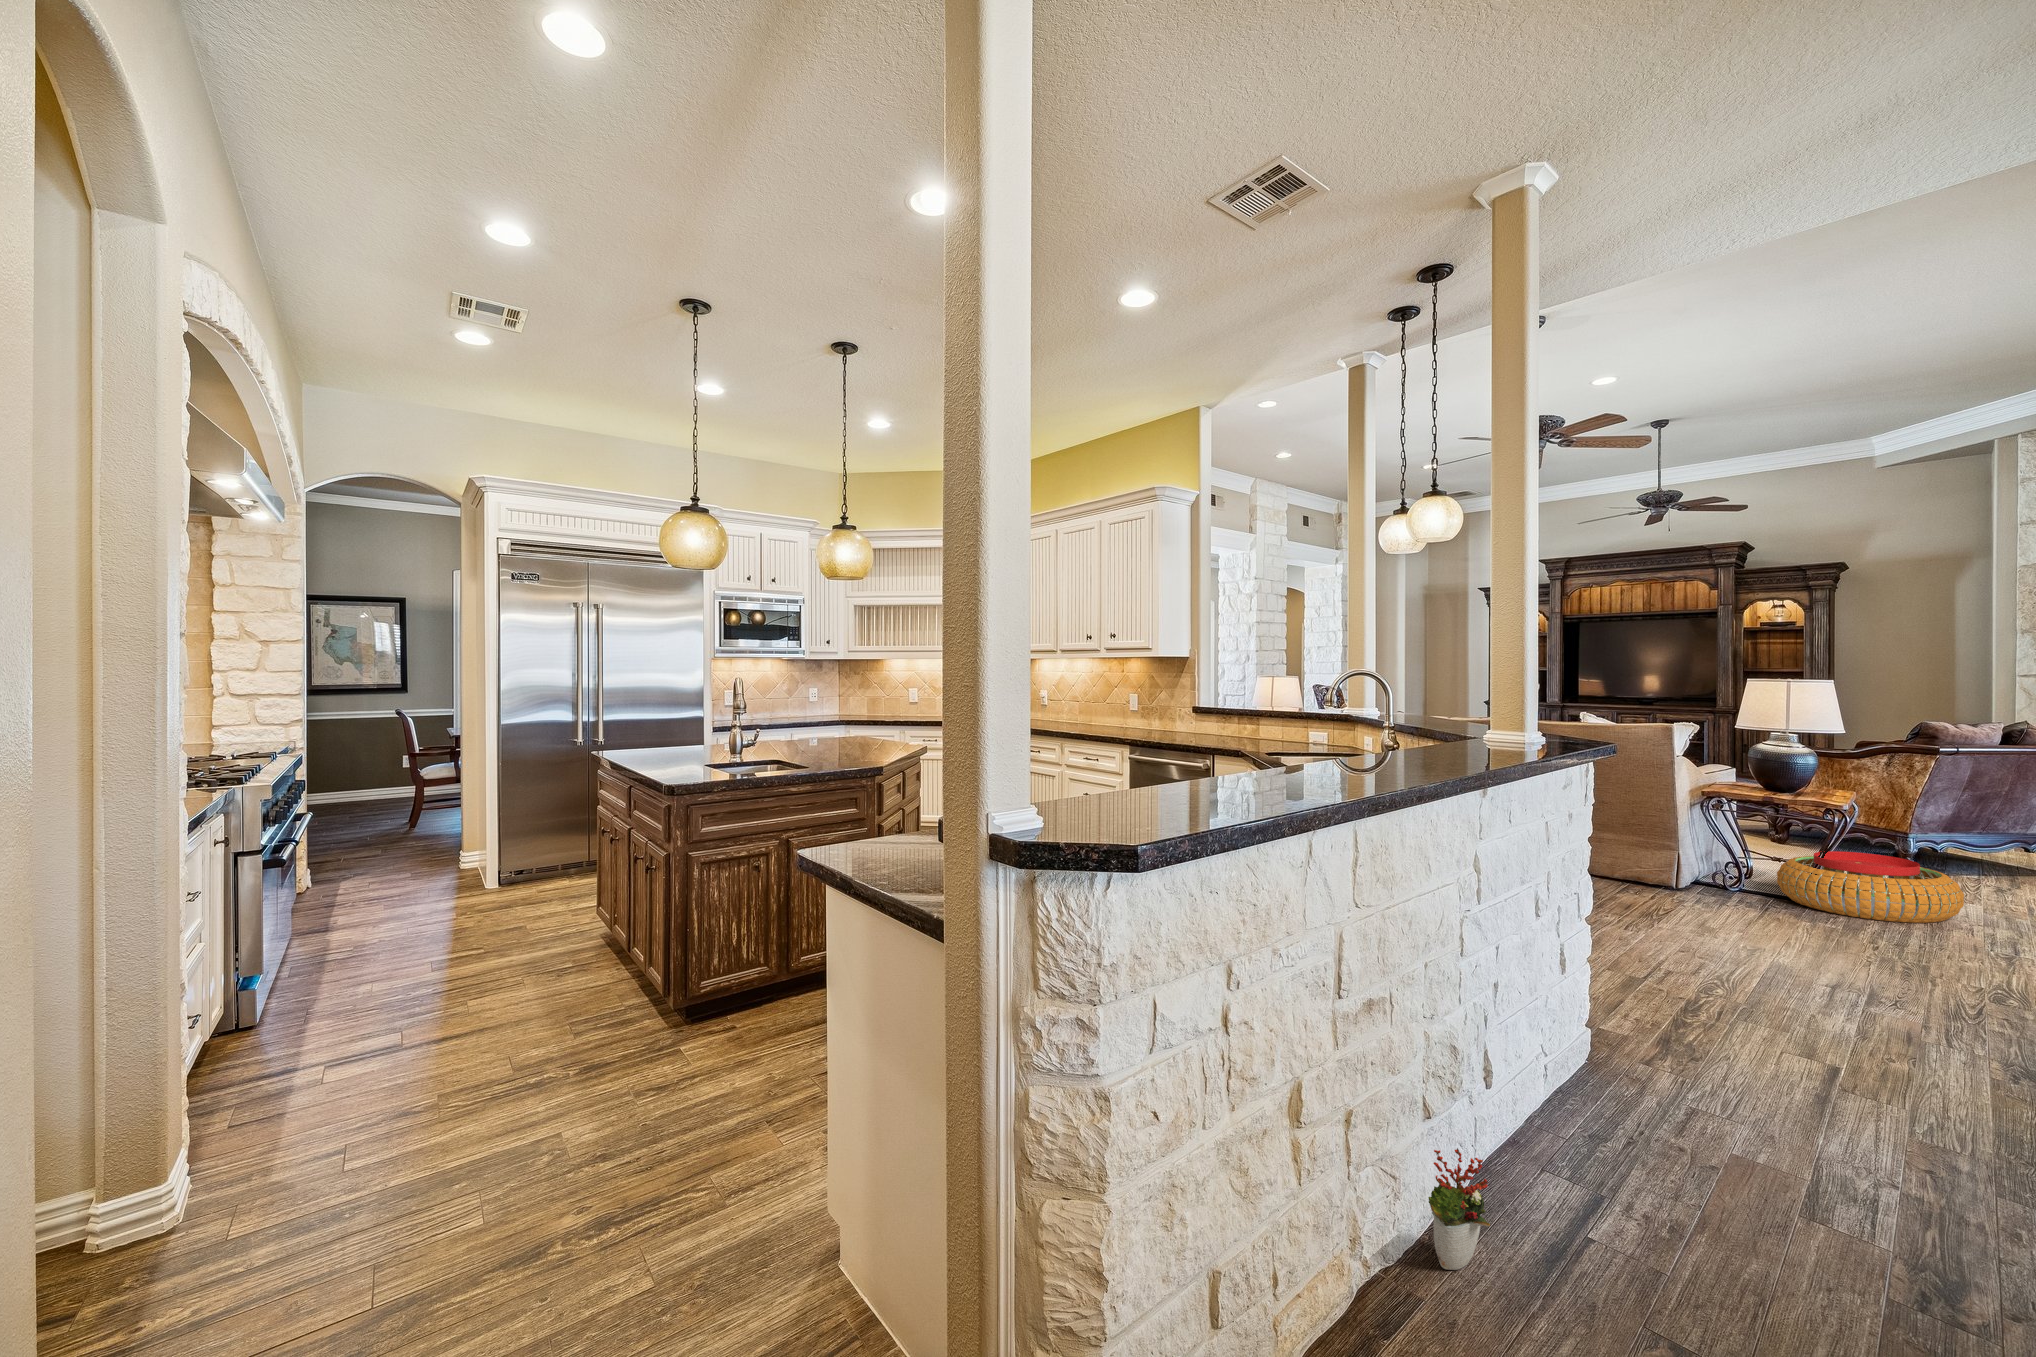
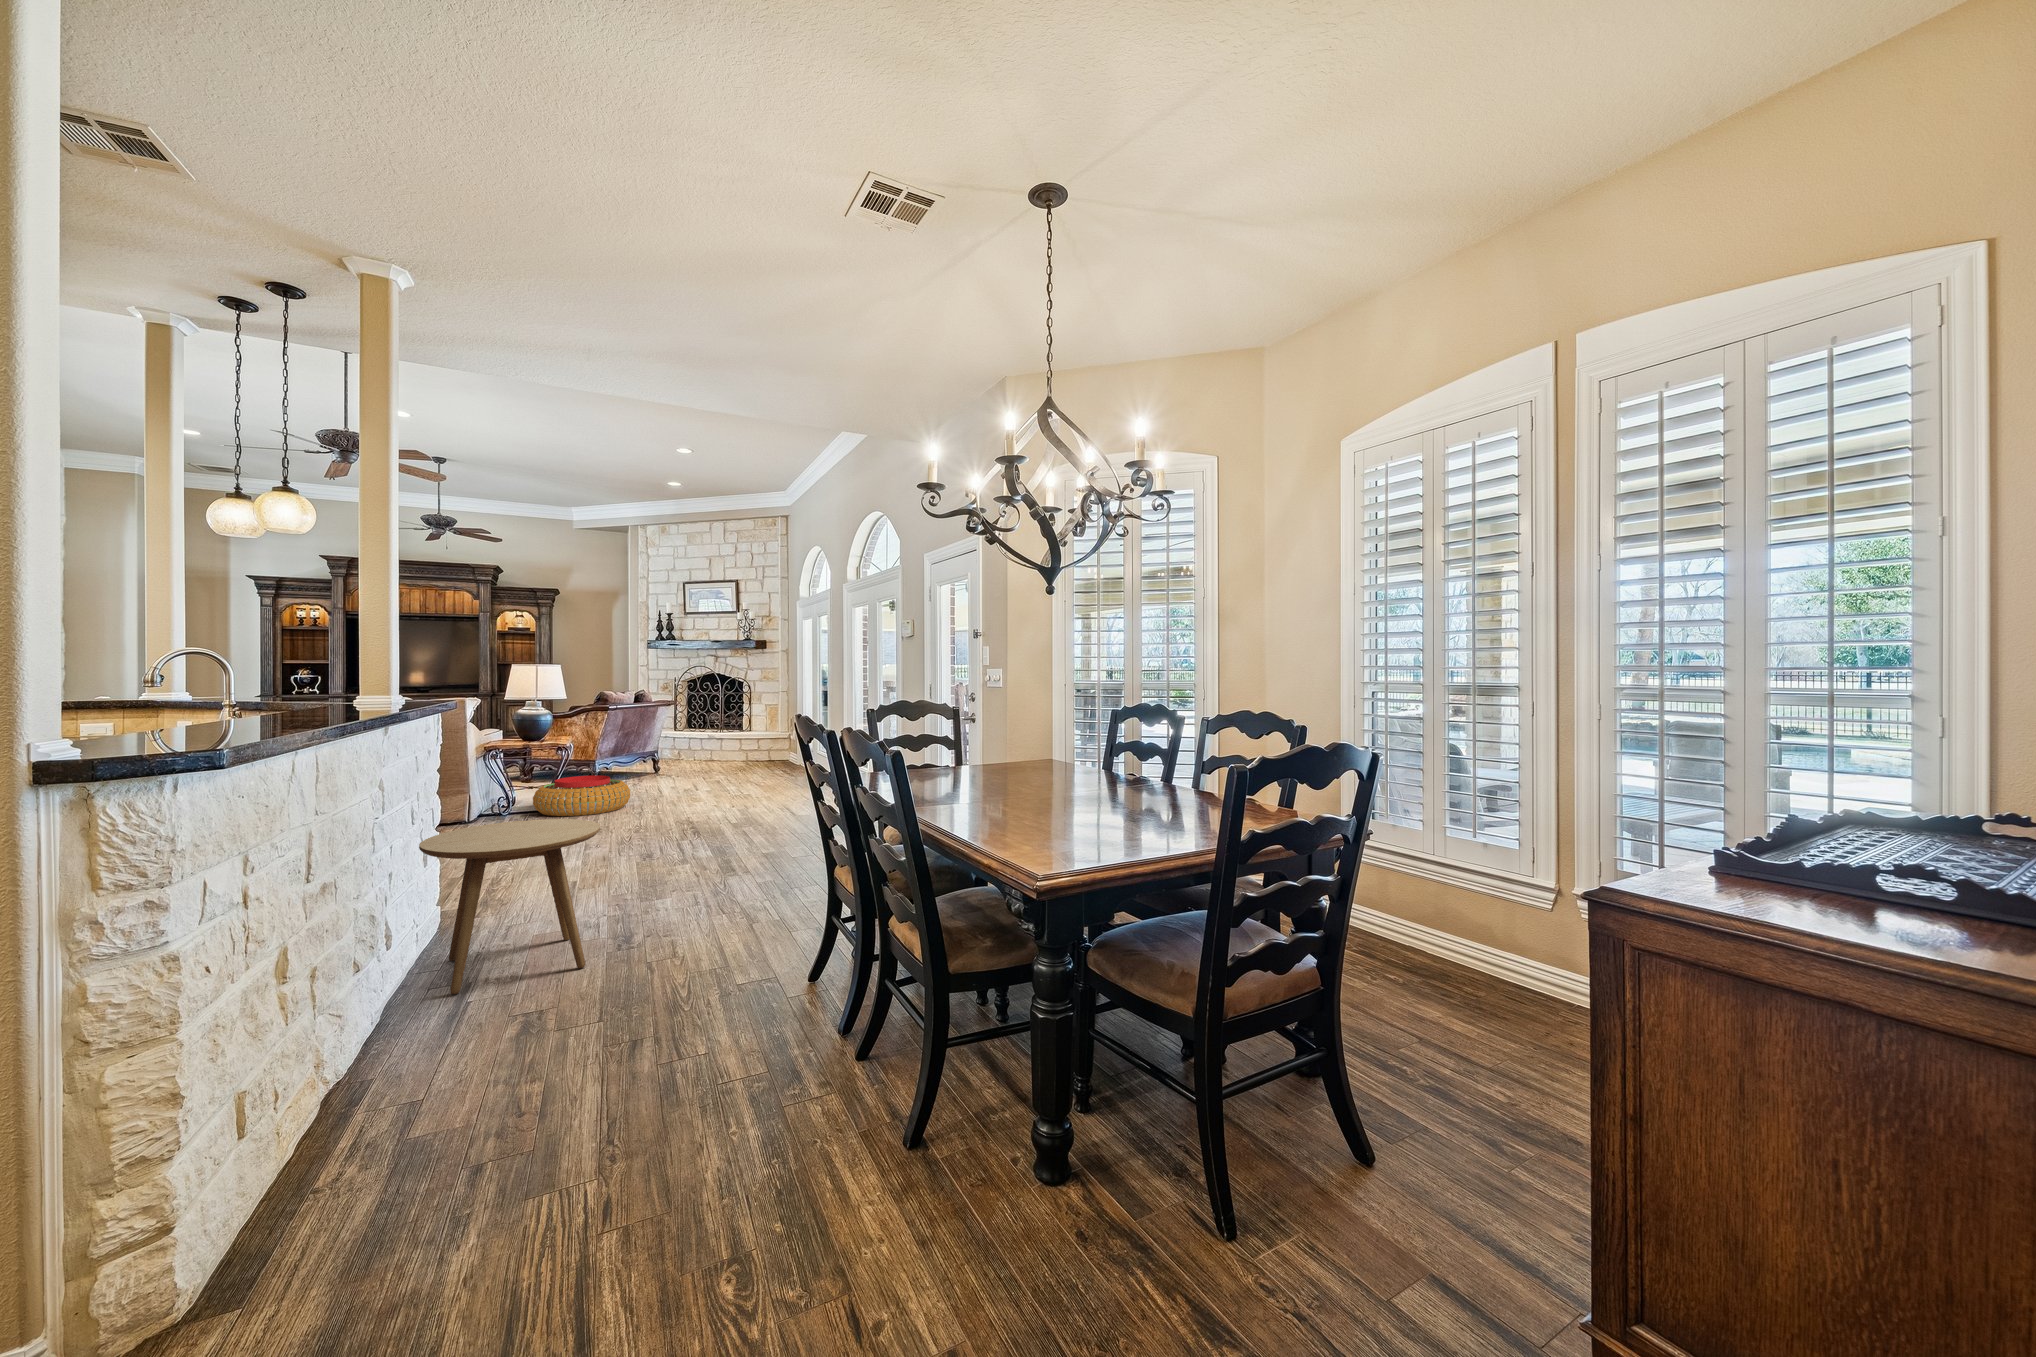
side table: none [1535,935,1845,1260] -> present [419,819,600,995]
decorative plant: present [1428,1148,1490,1270] -> none [369,973,417,1064]

